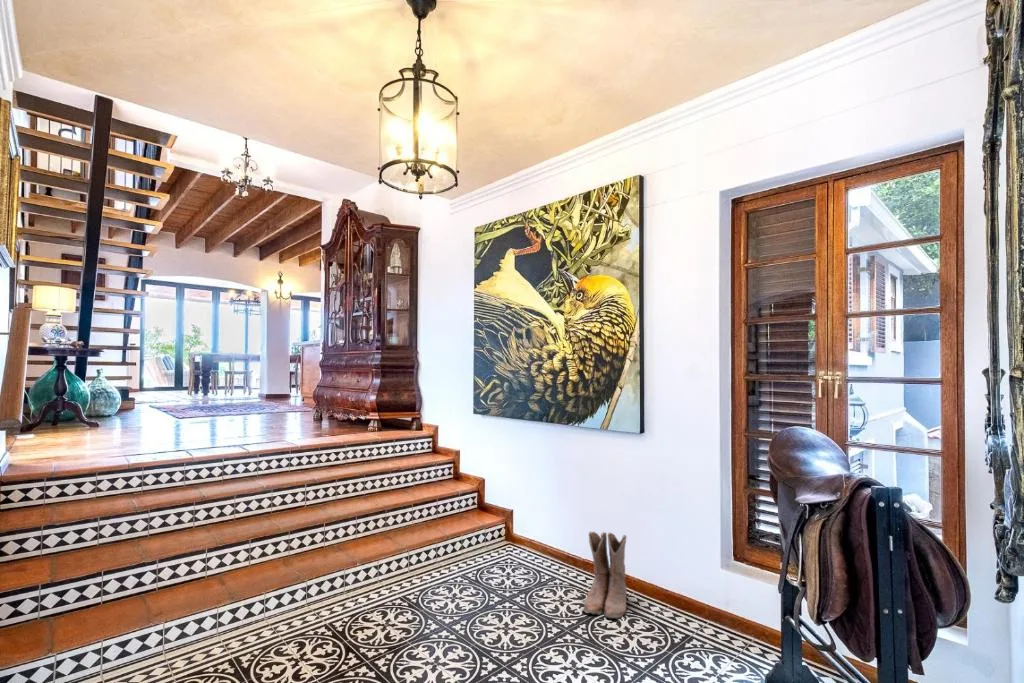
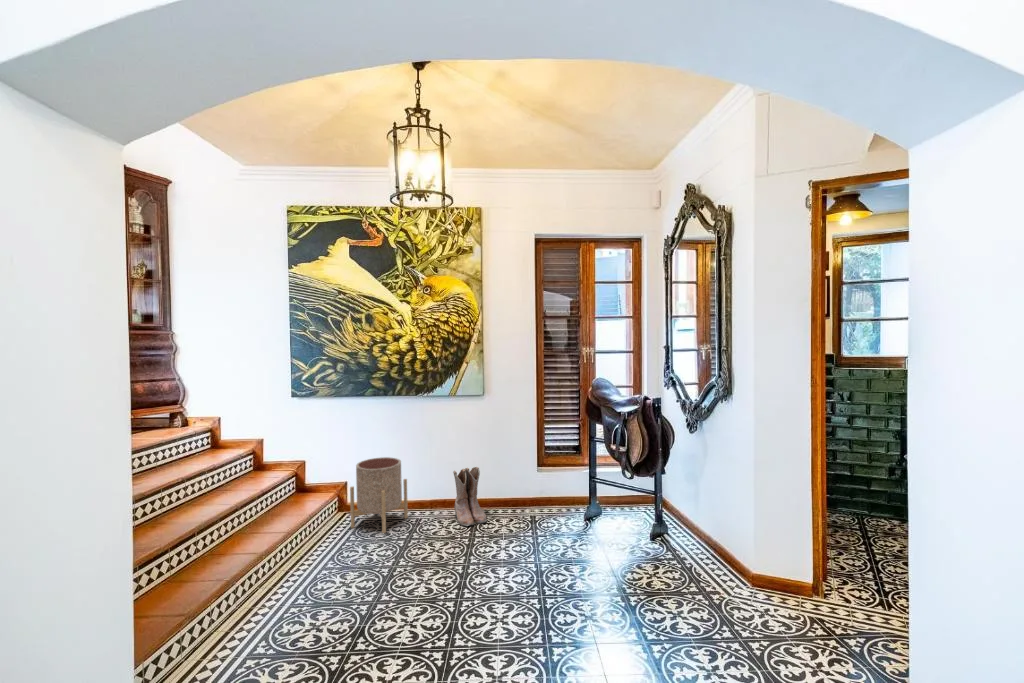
planter: none [488,492,547,581] -> present [350,457,408,533]

